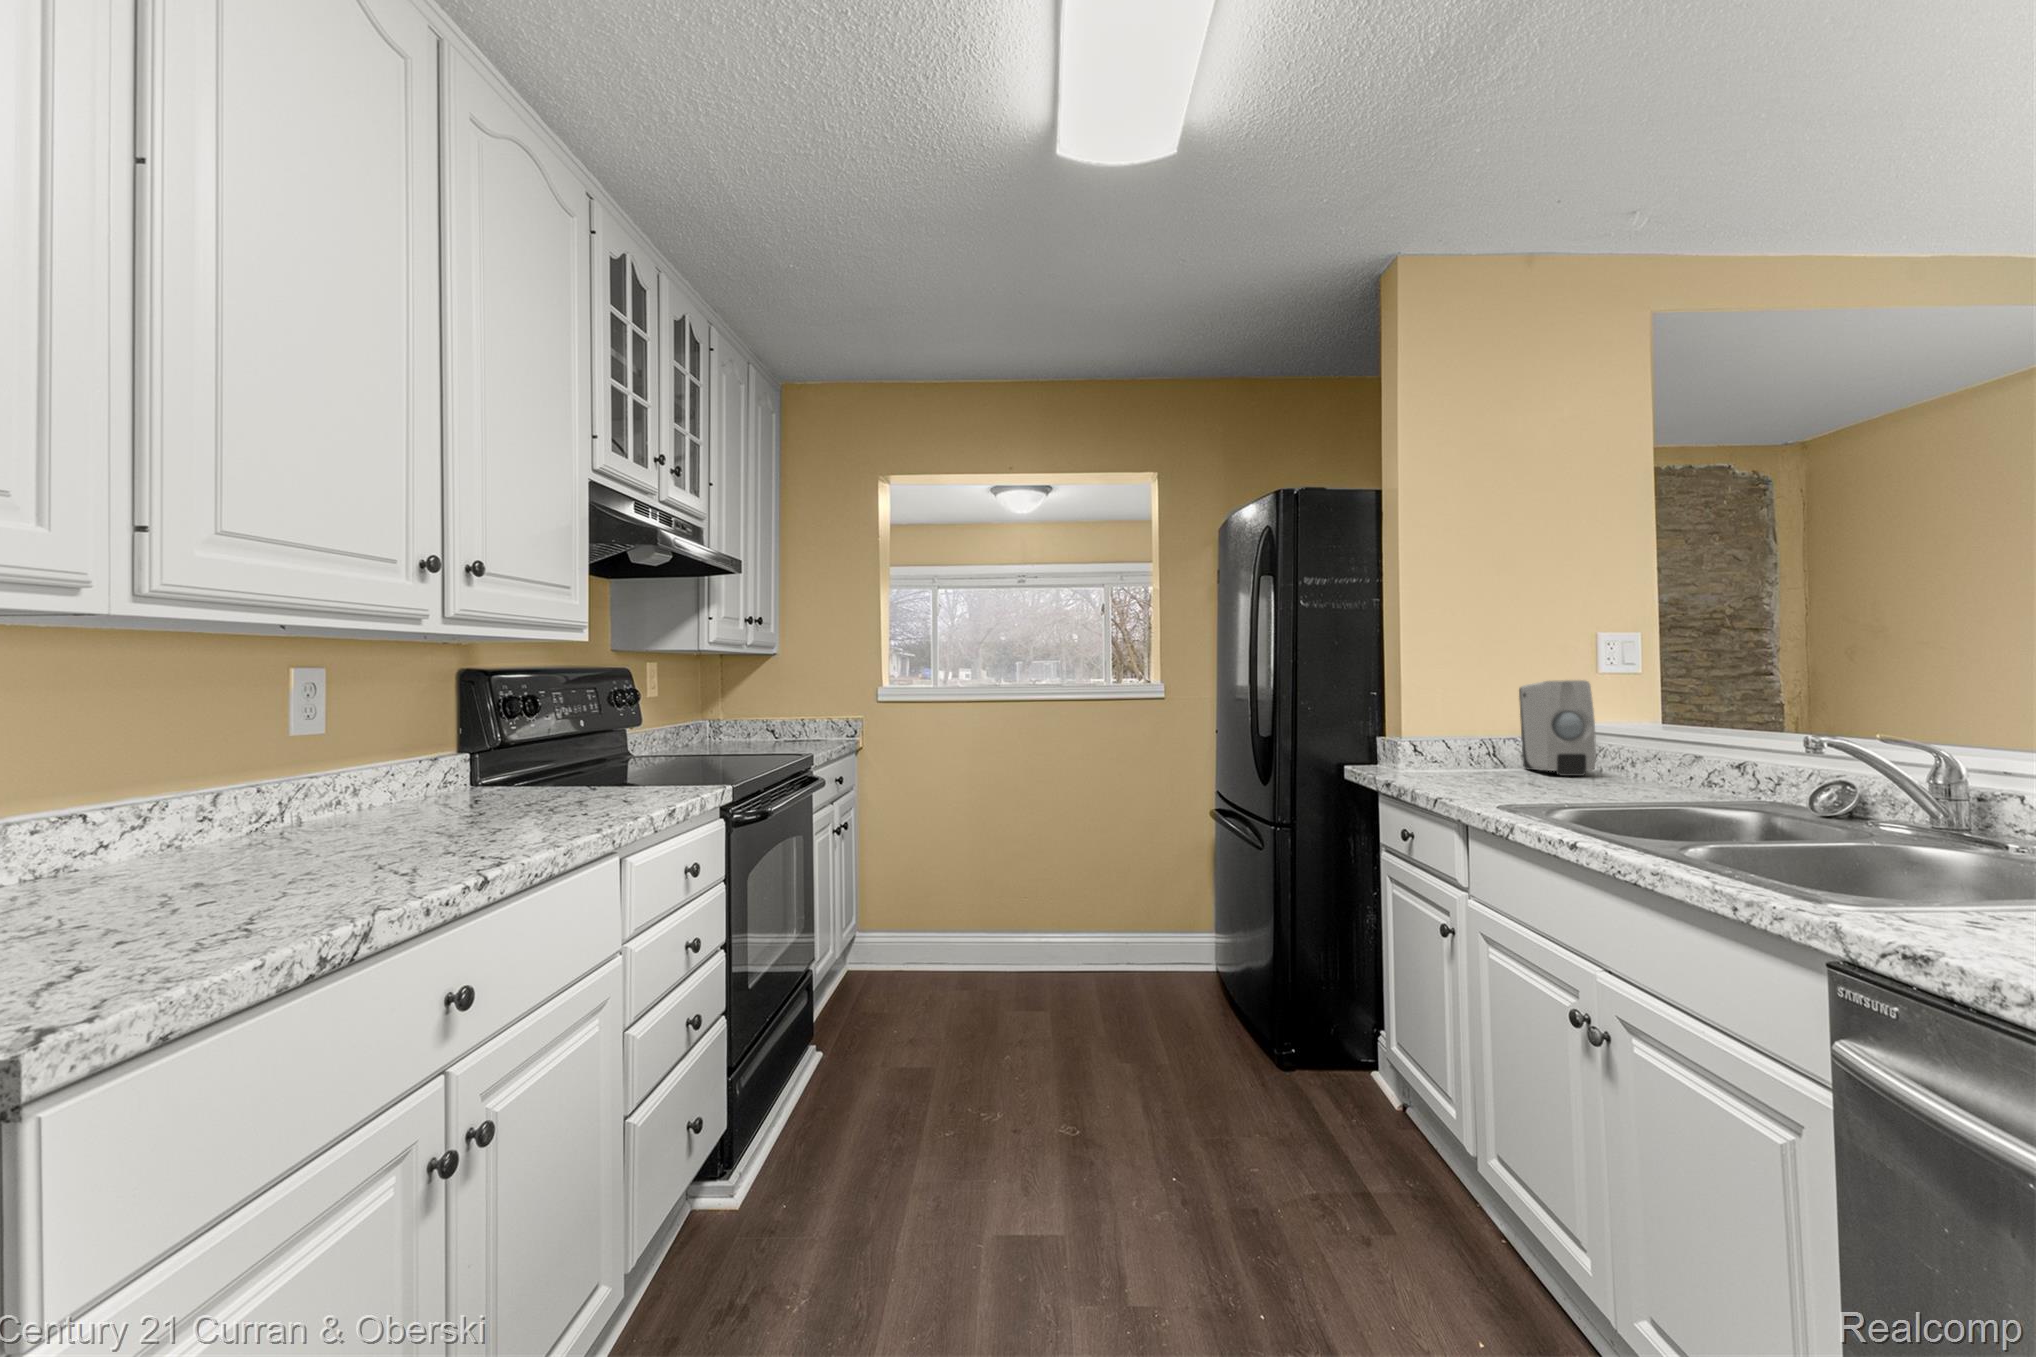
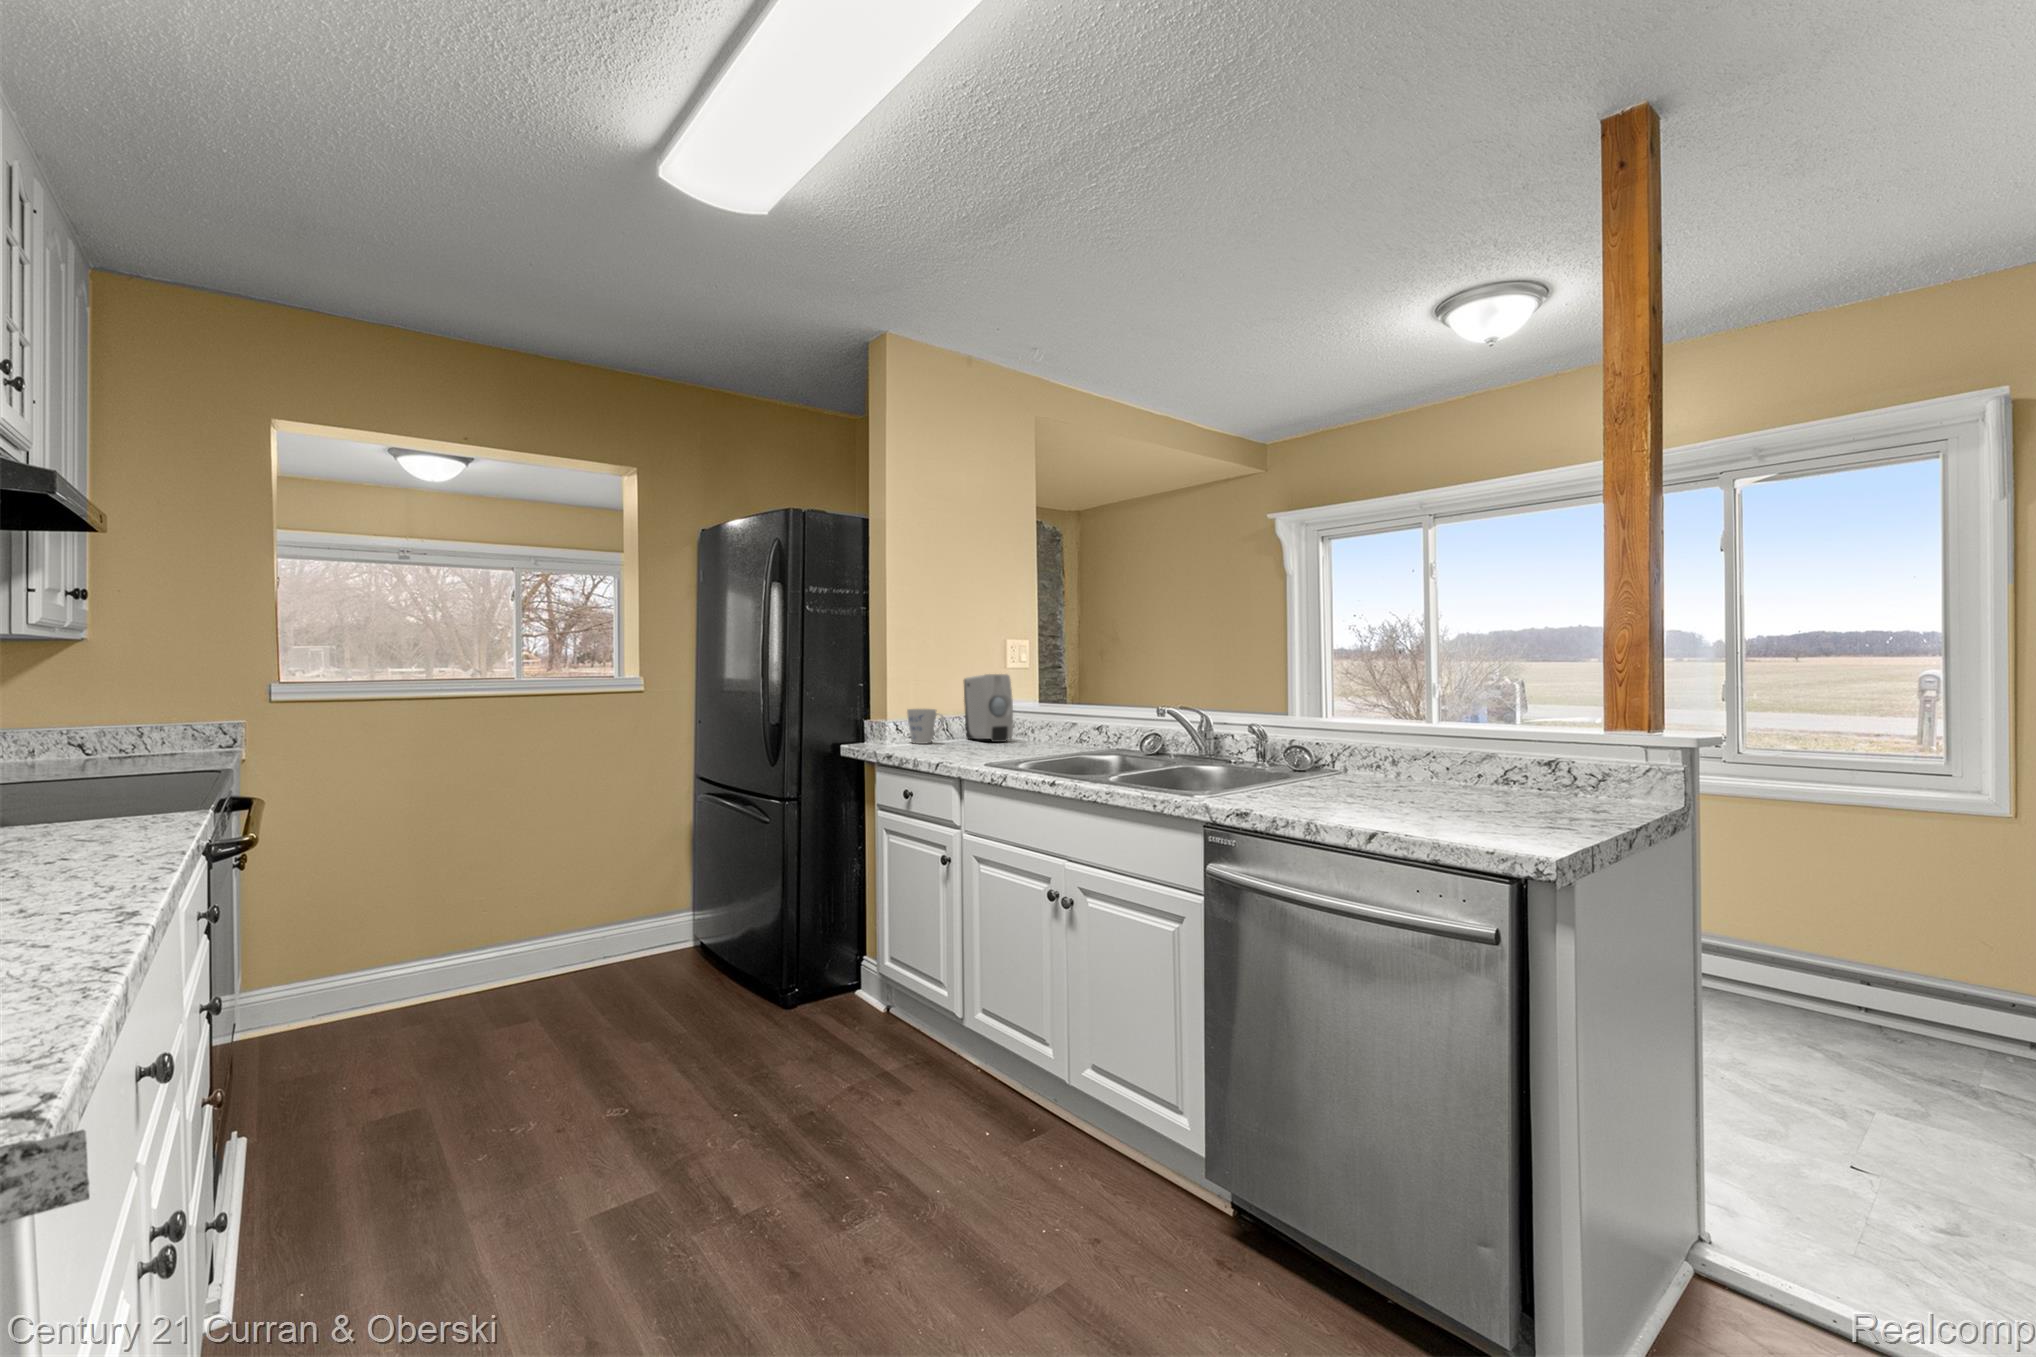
mug: none [1425,726,1478,772] -> present [907,709,944,744]

